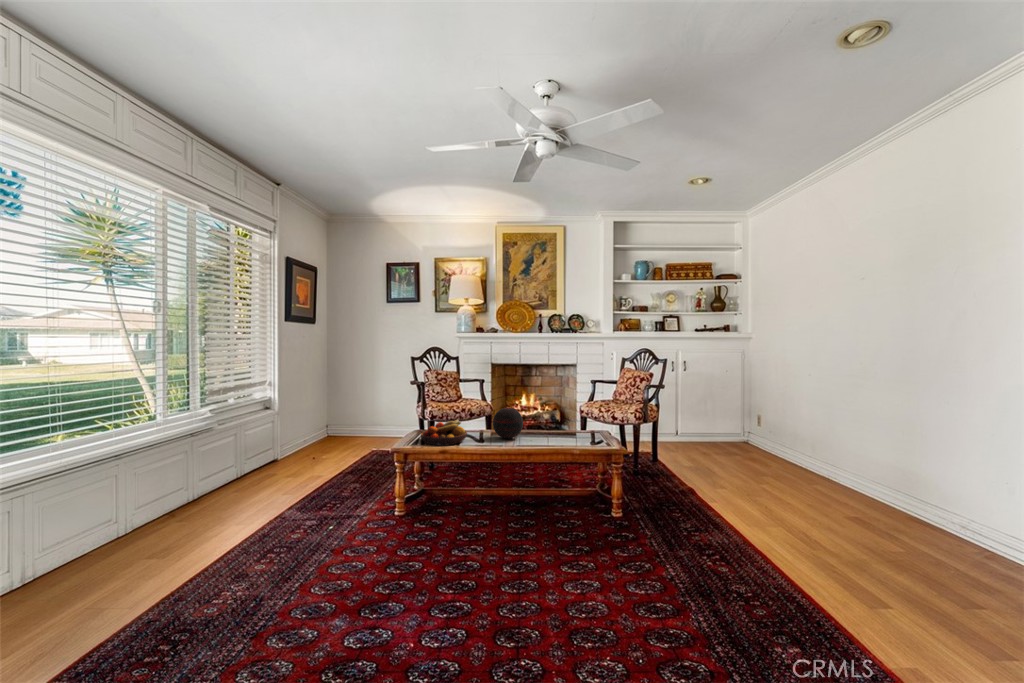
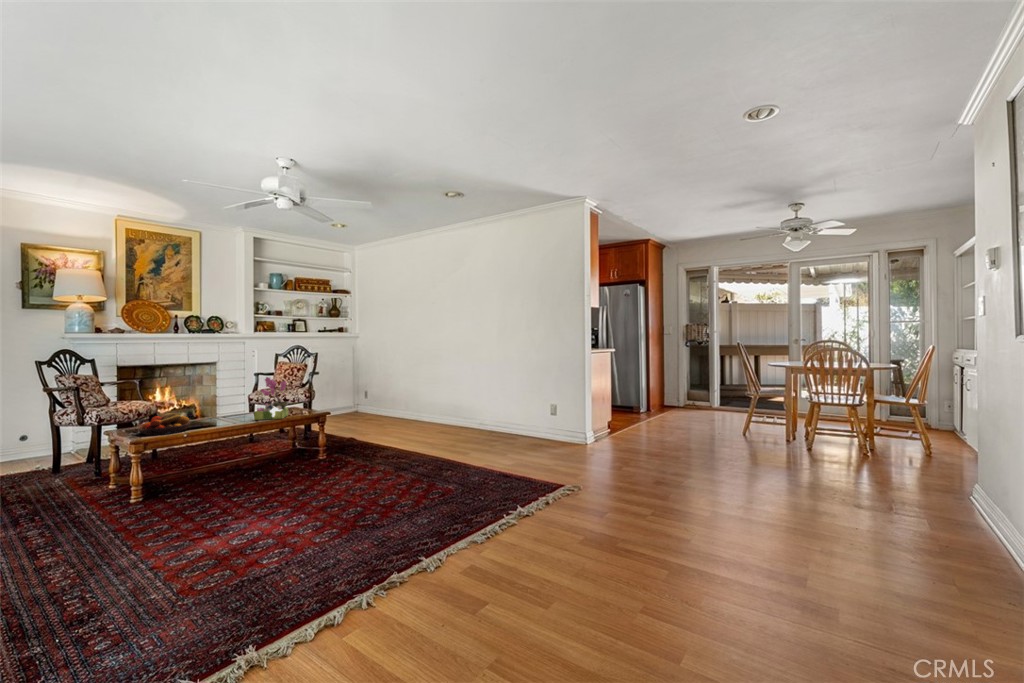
flower arrangement: none [544,386,590,447] -> present [254,377,288,420]
decorative orb: present [493,408,523,439] -> none [203,397,233,423]

